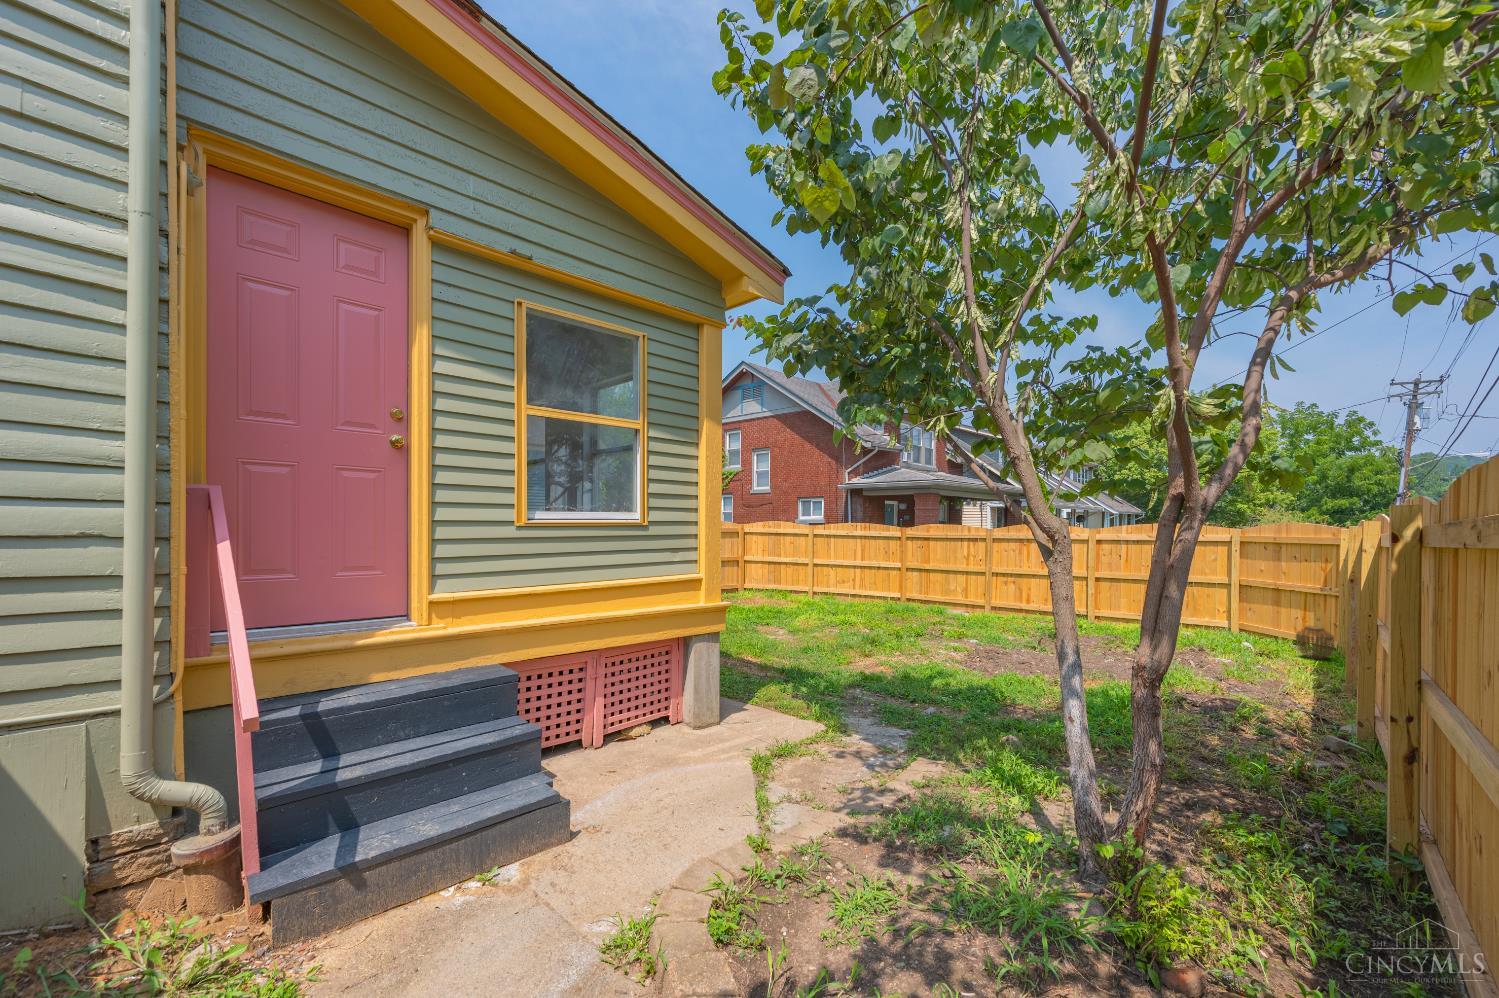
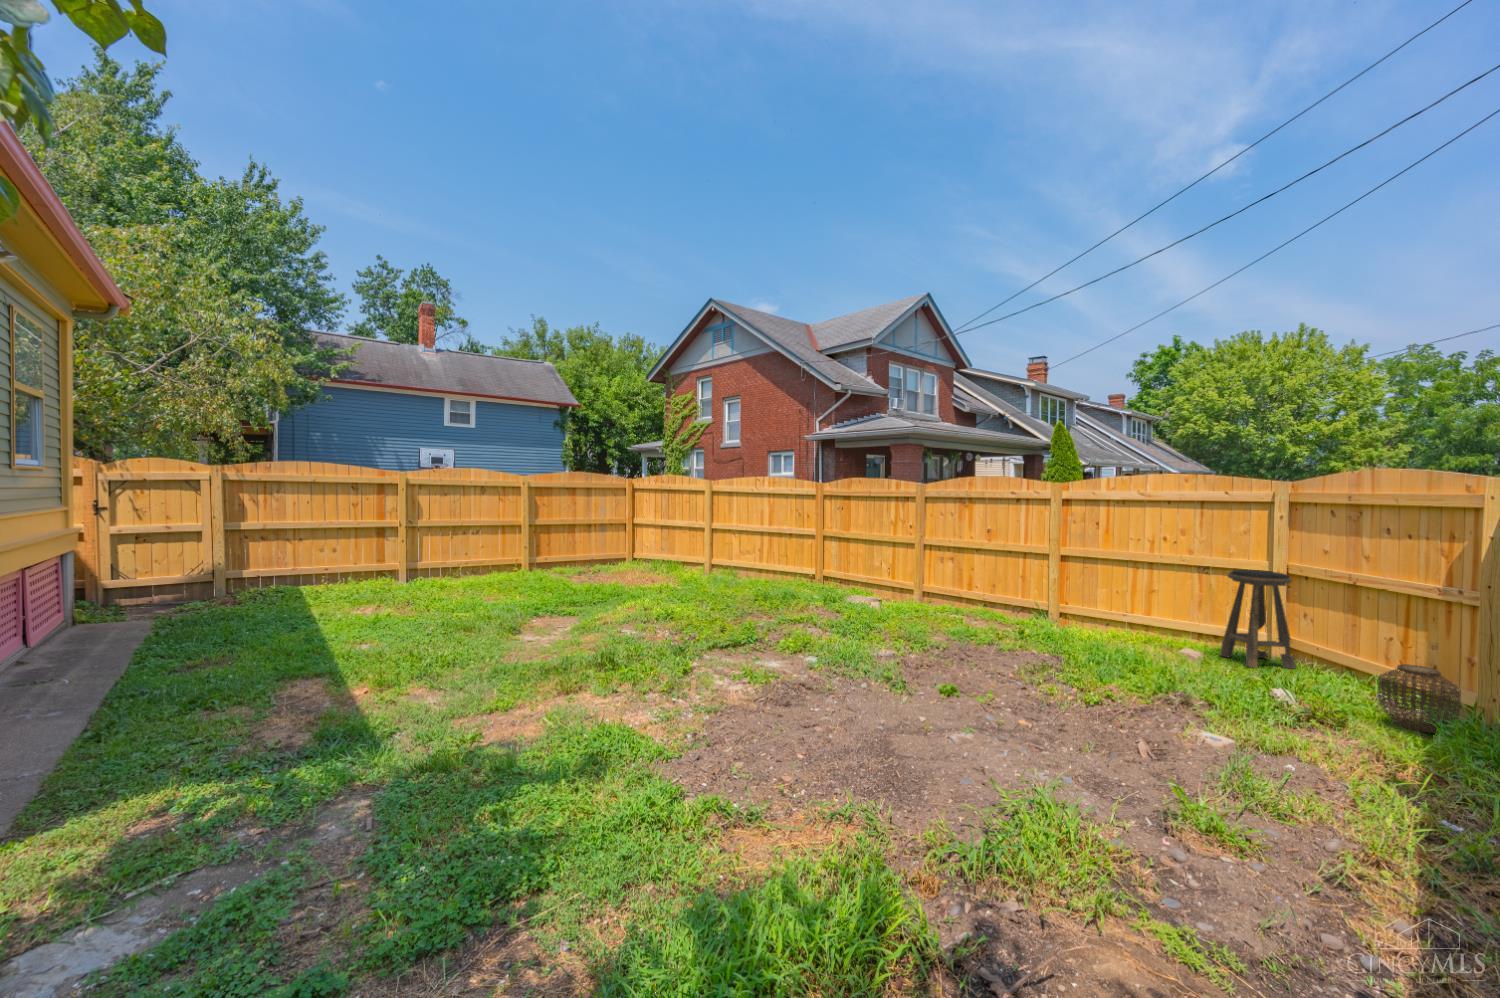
stool: none [1206,582,1250,639] -> present [1220,570,1296,669]

